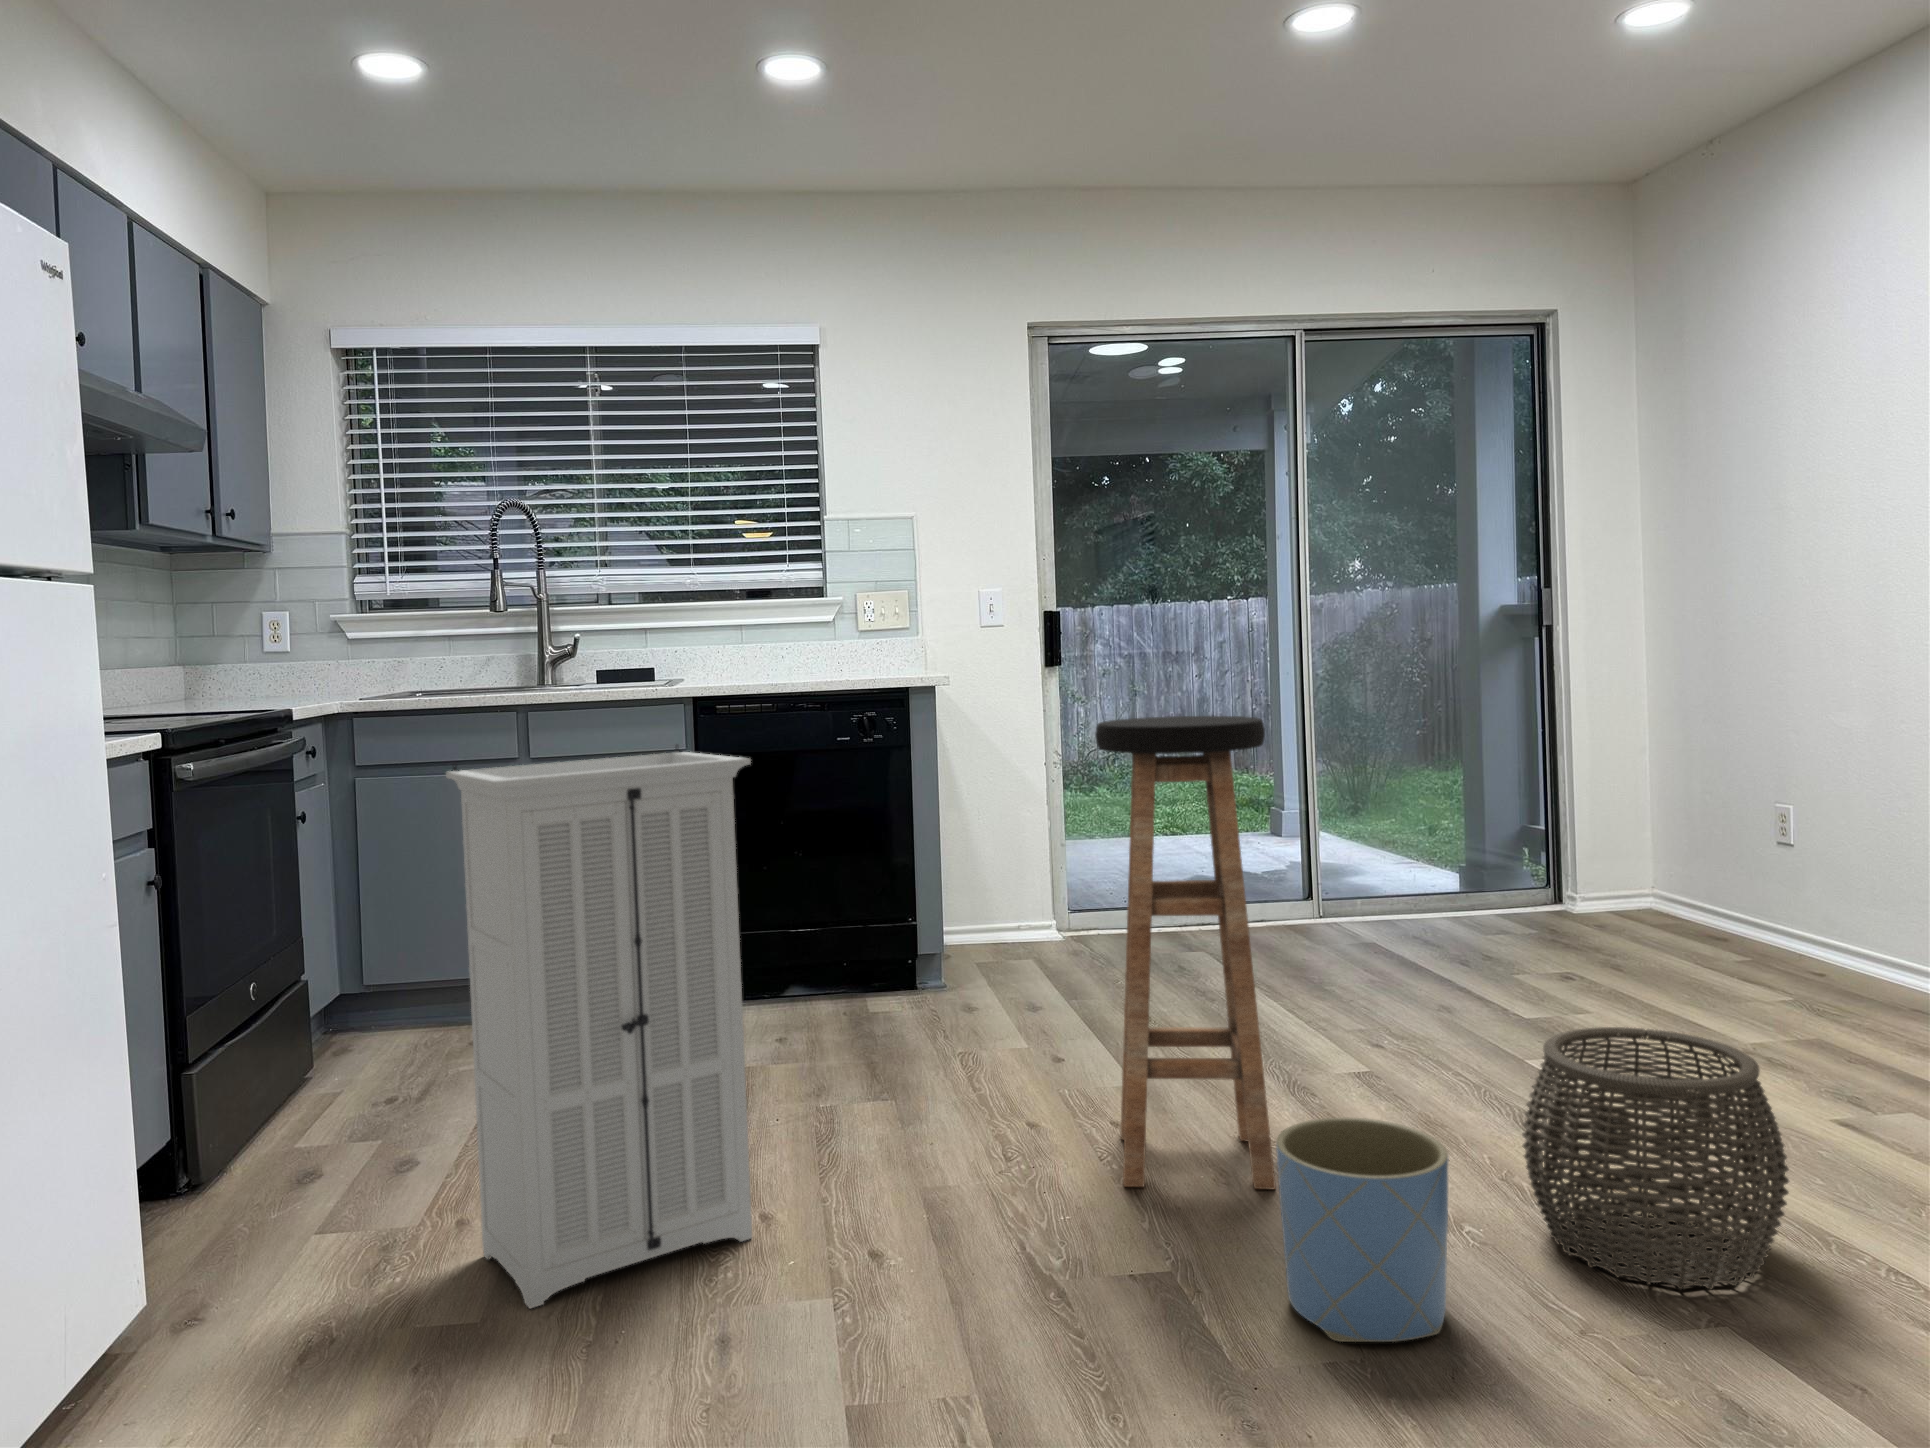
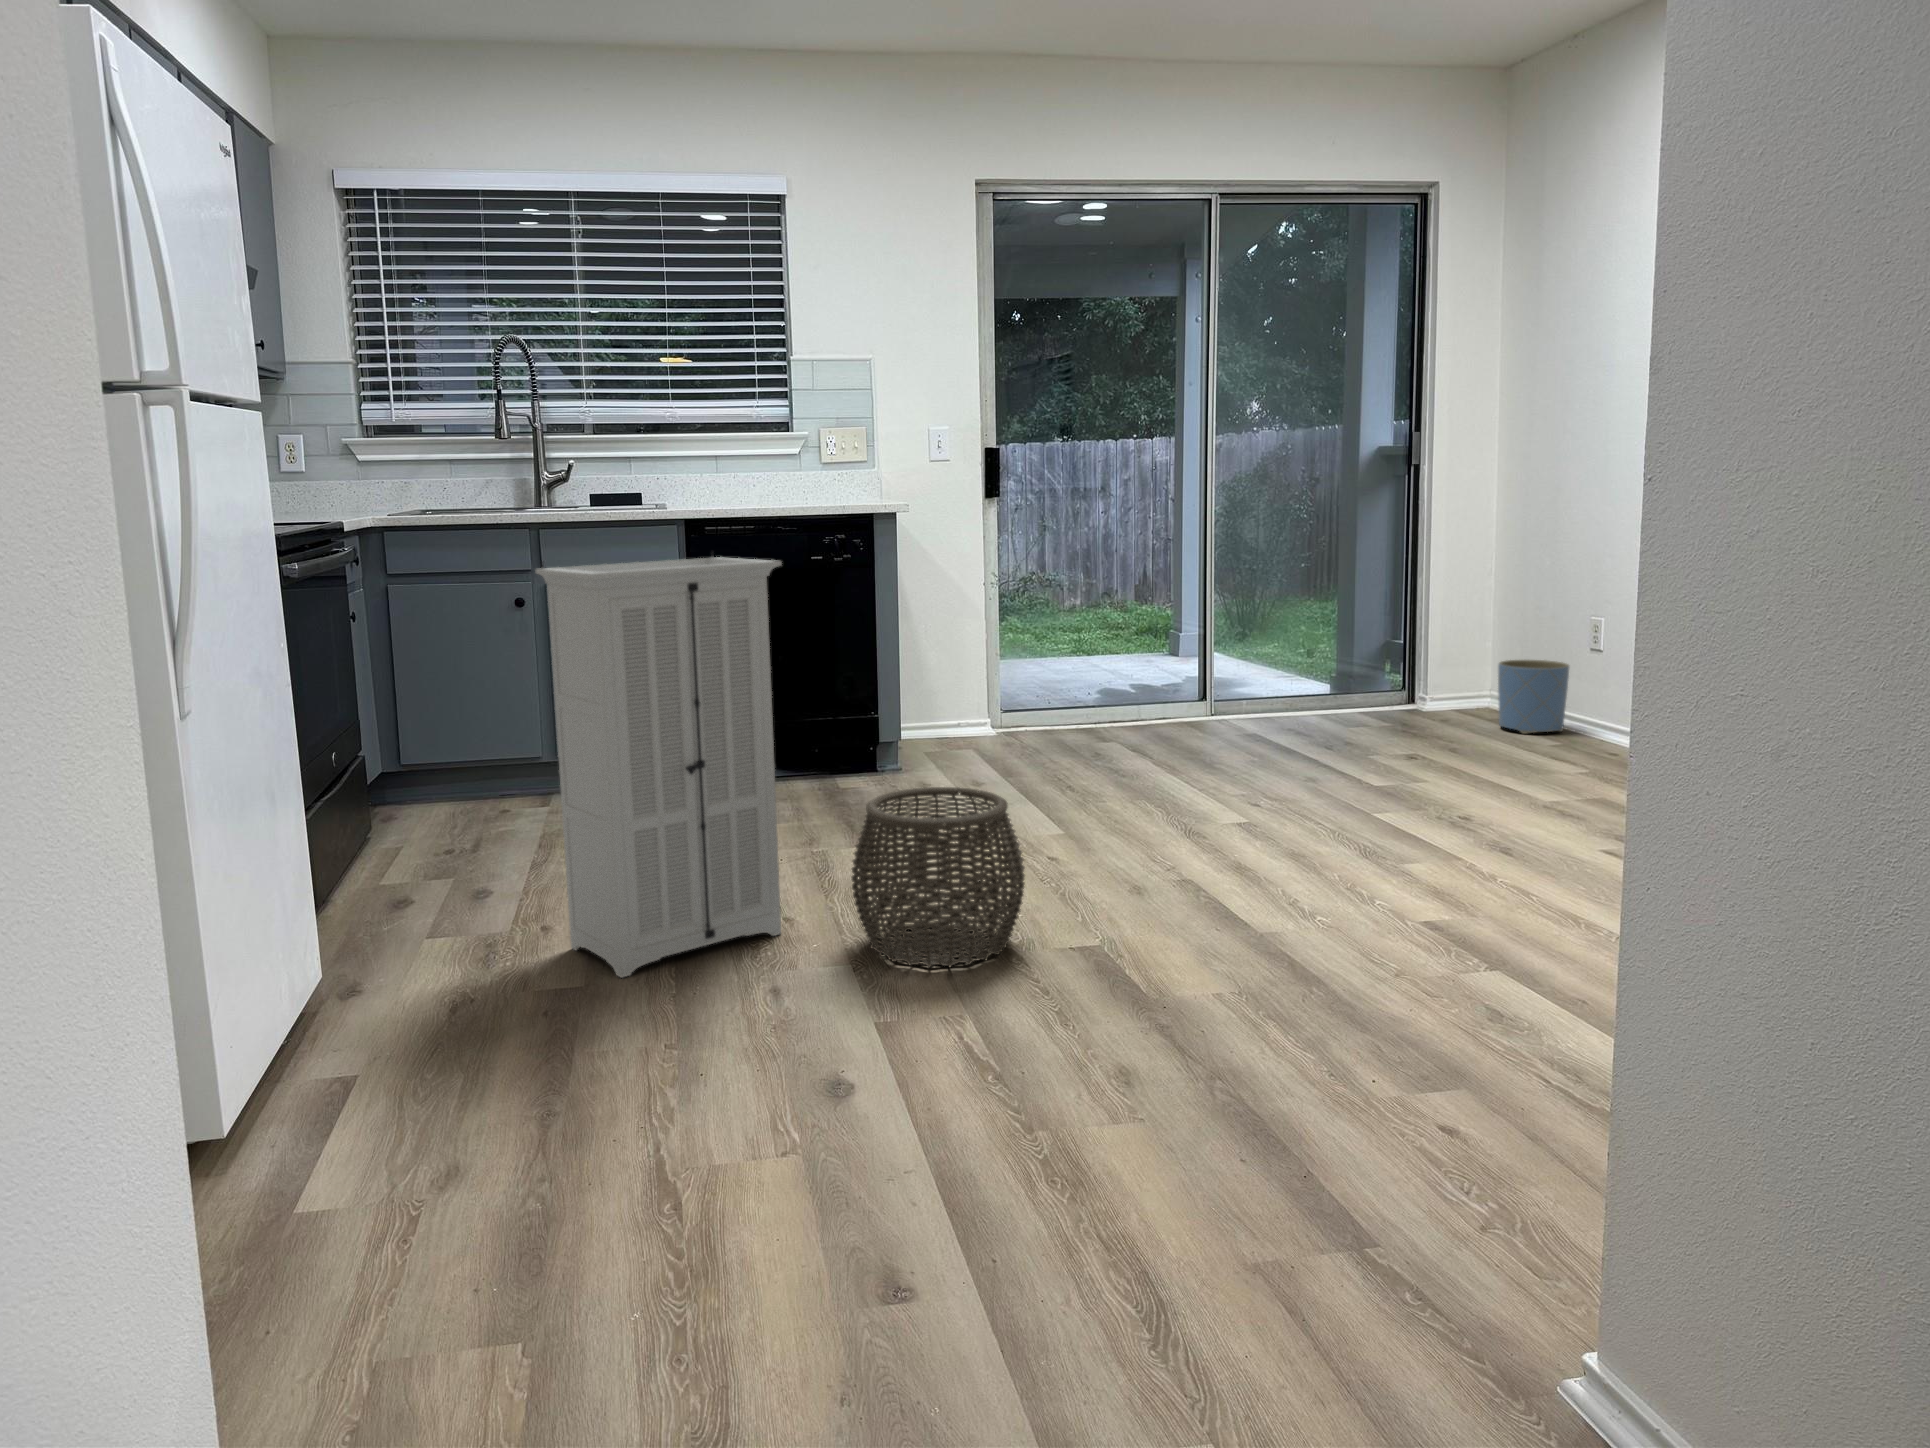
bar stool: present [1095,716,1276,1189] -> none [1049,534,1183,898]
woven basket: present [1522,1027,1789,1290] -> present [852,787,1025,967]
planter: present [1276,1117,1448,1342] -> present [1498,660,1569,734]

